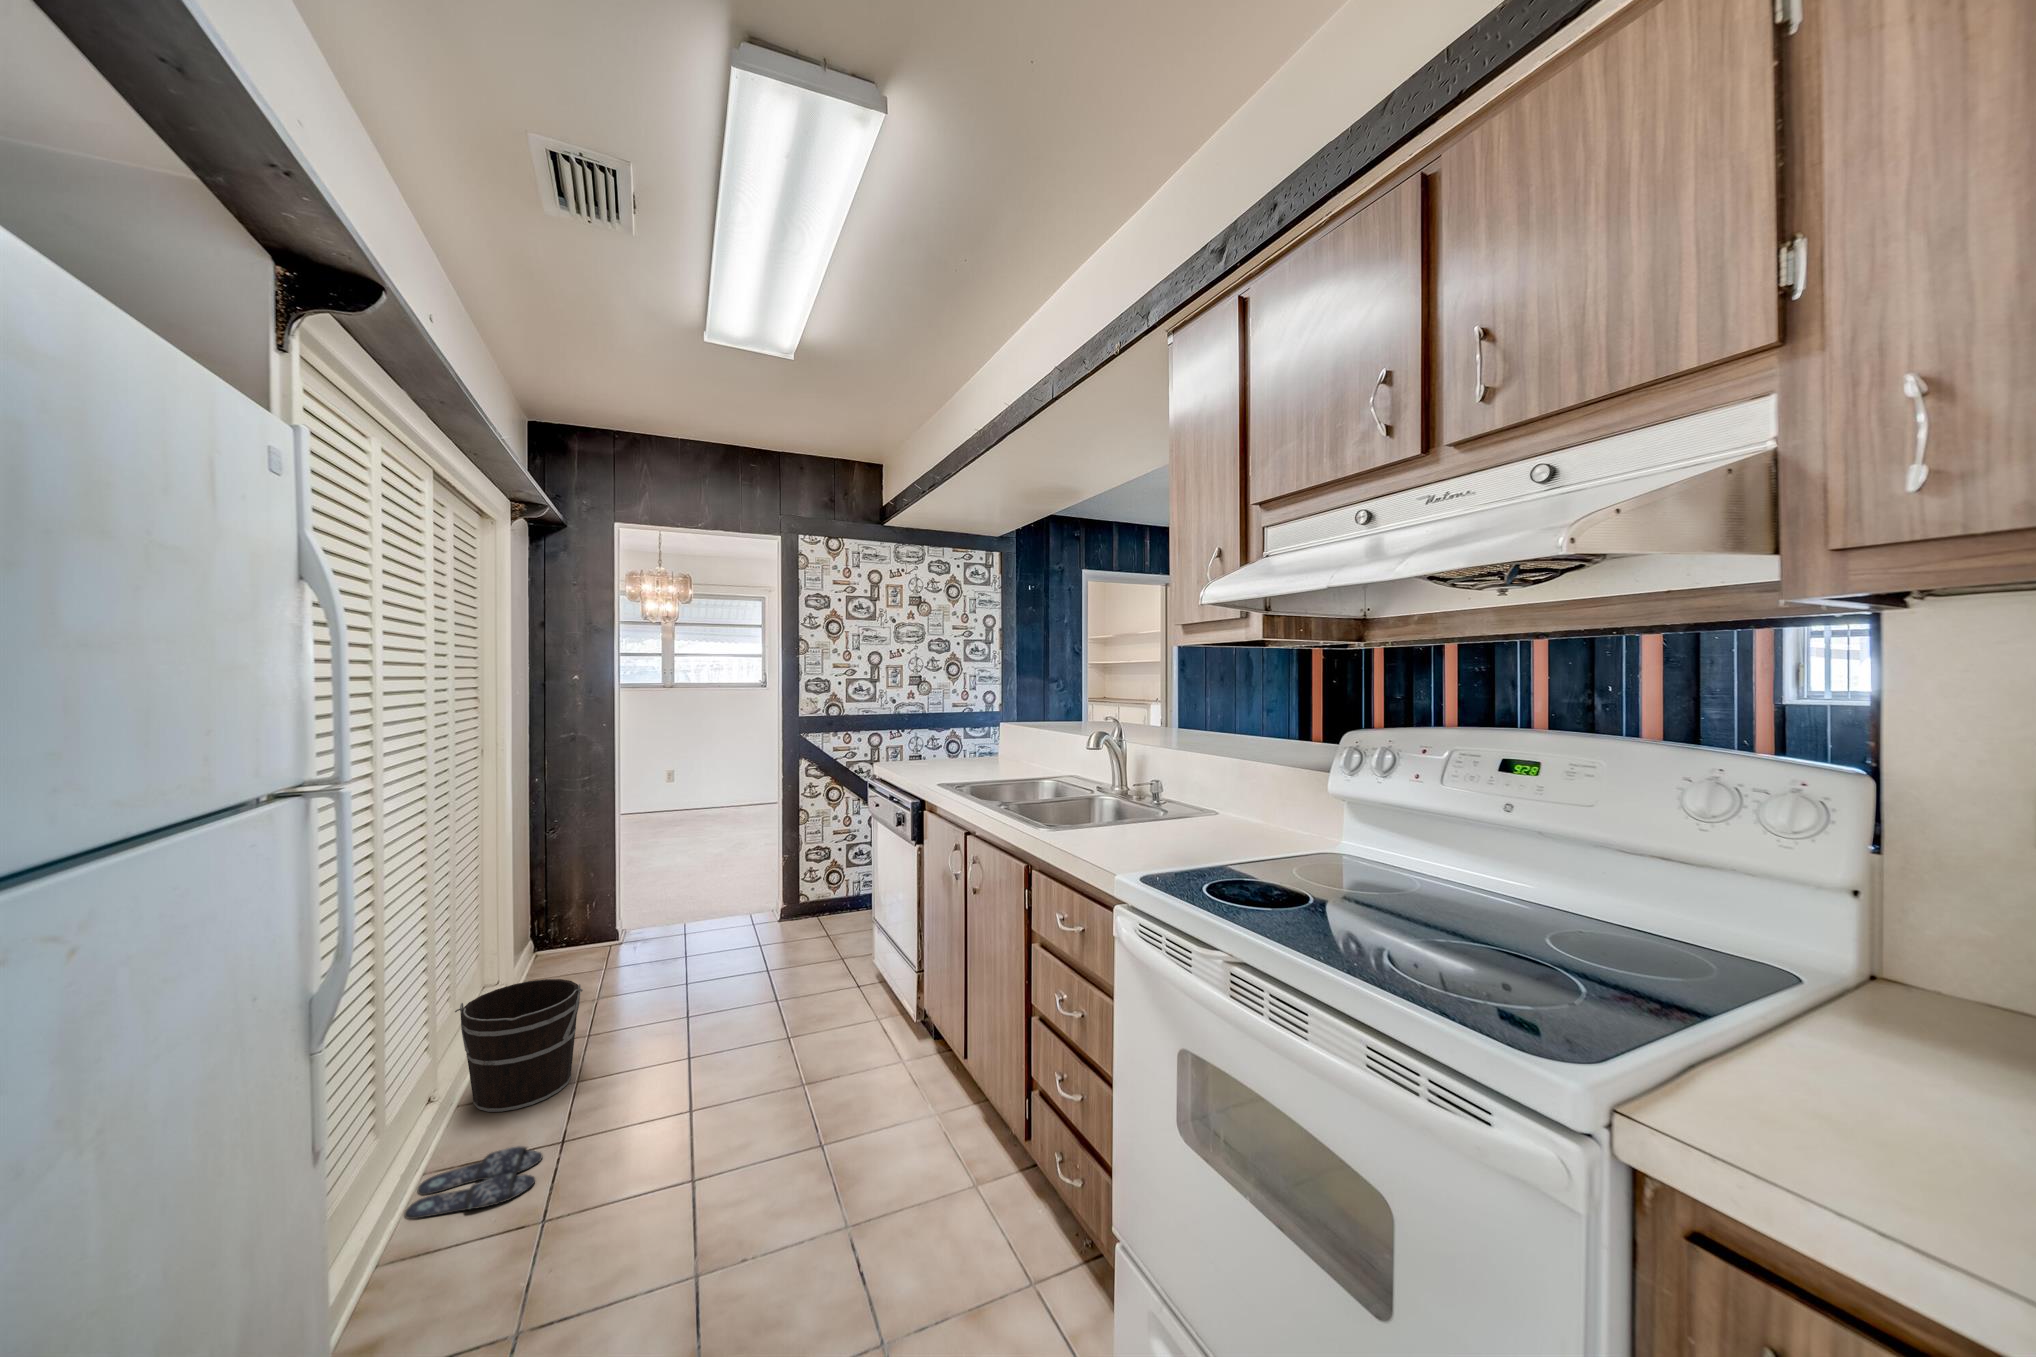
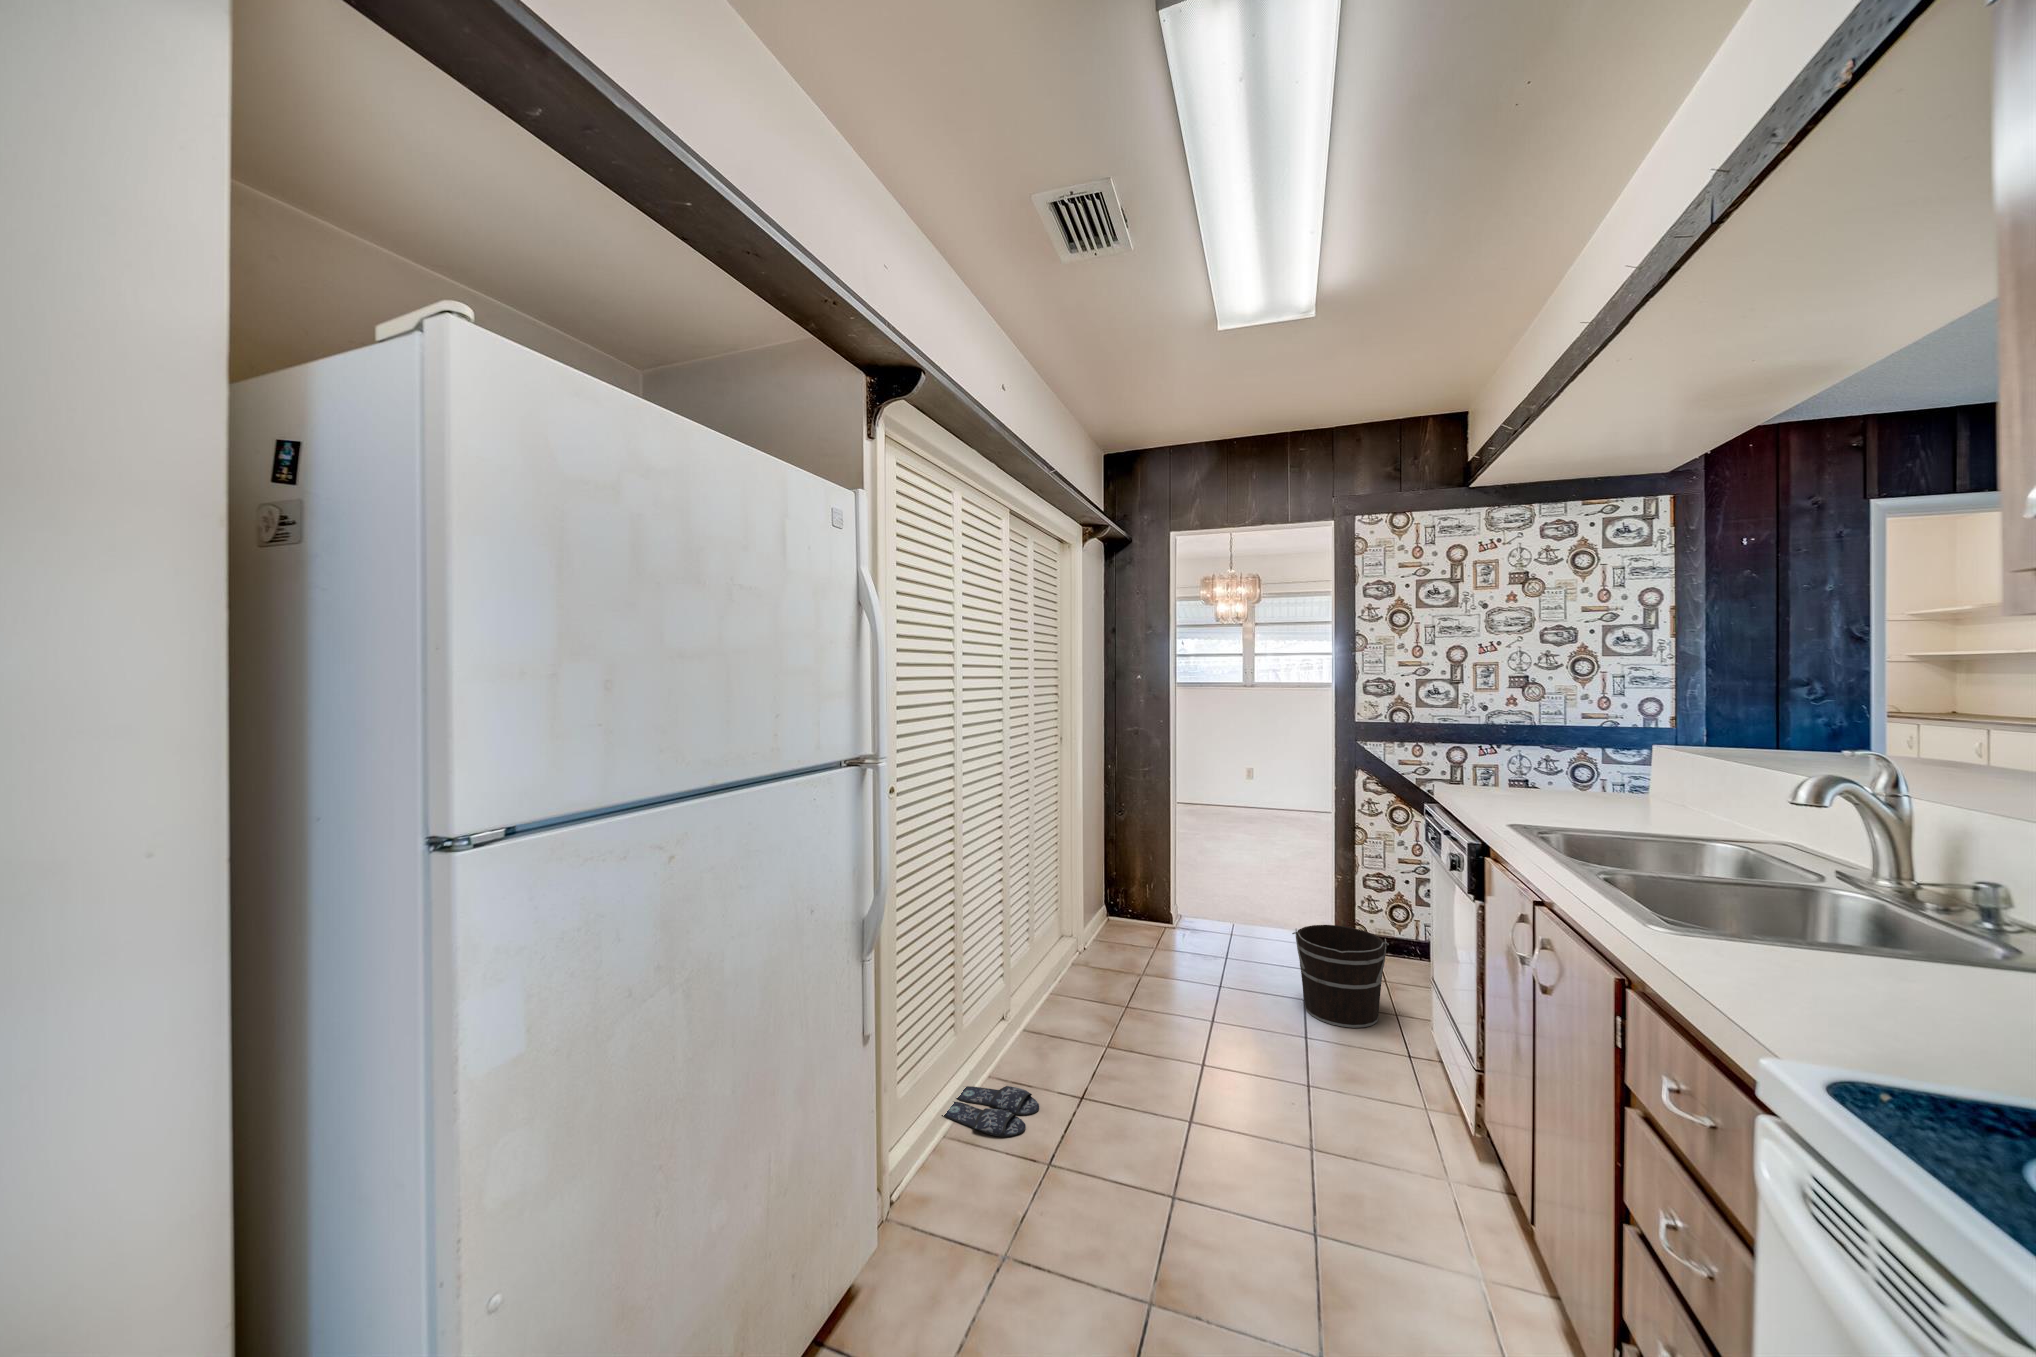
bucket: present [455,979,583,1112] -> present [1292,925,1389,1028]

